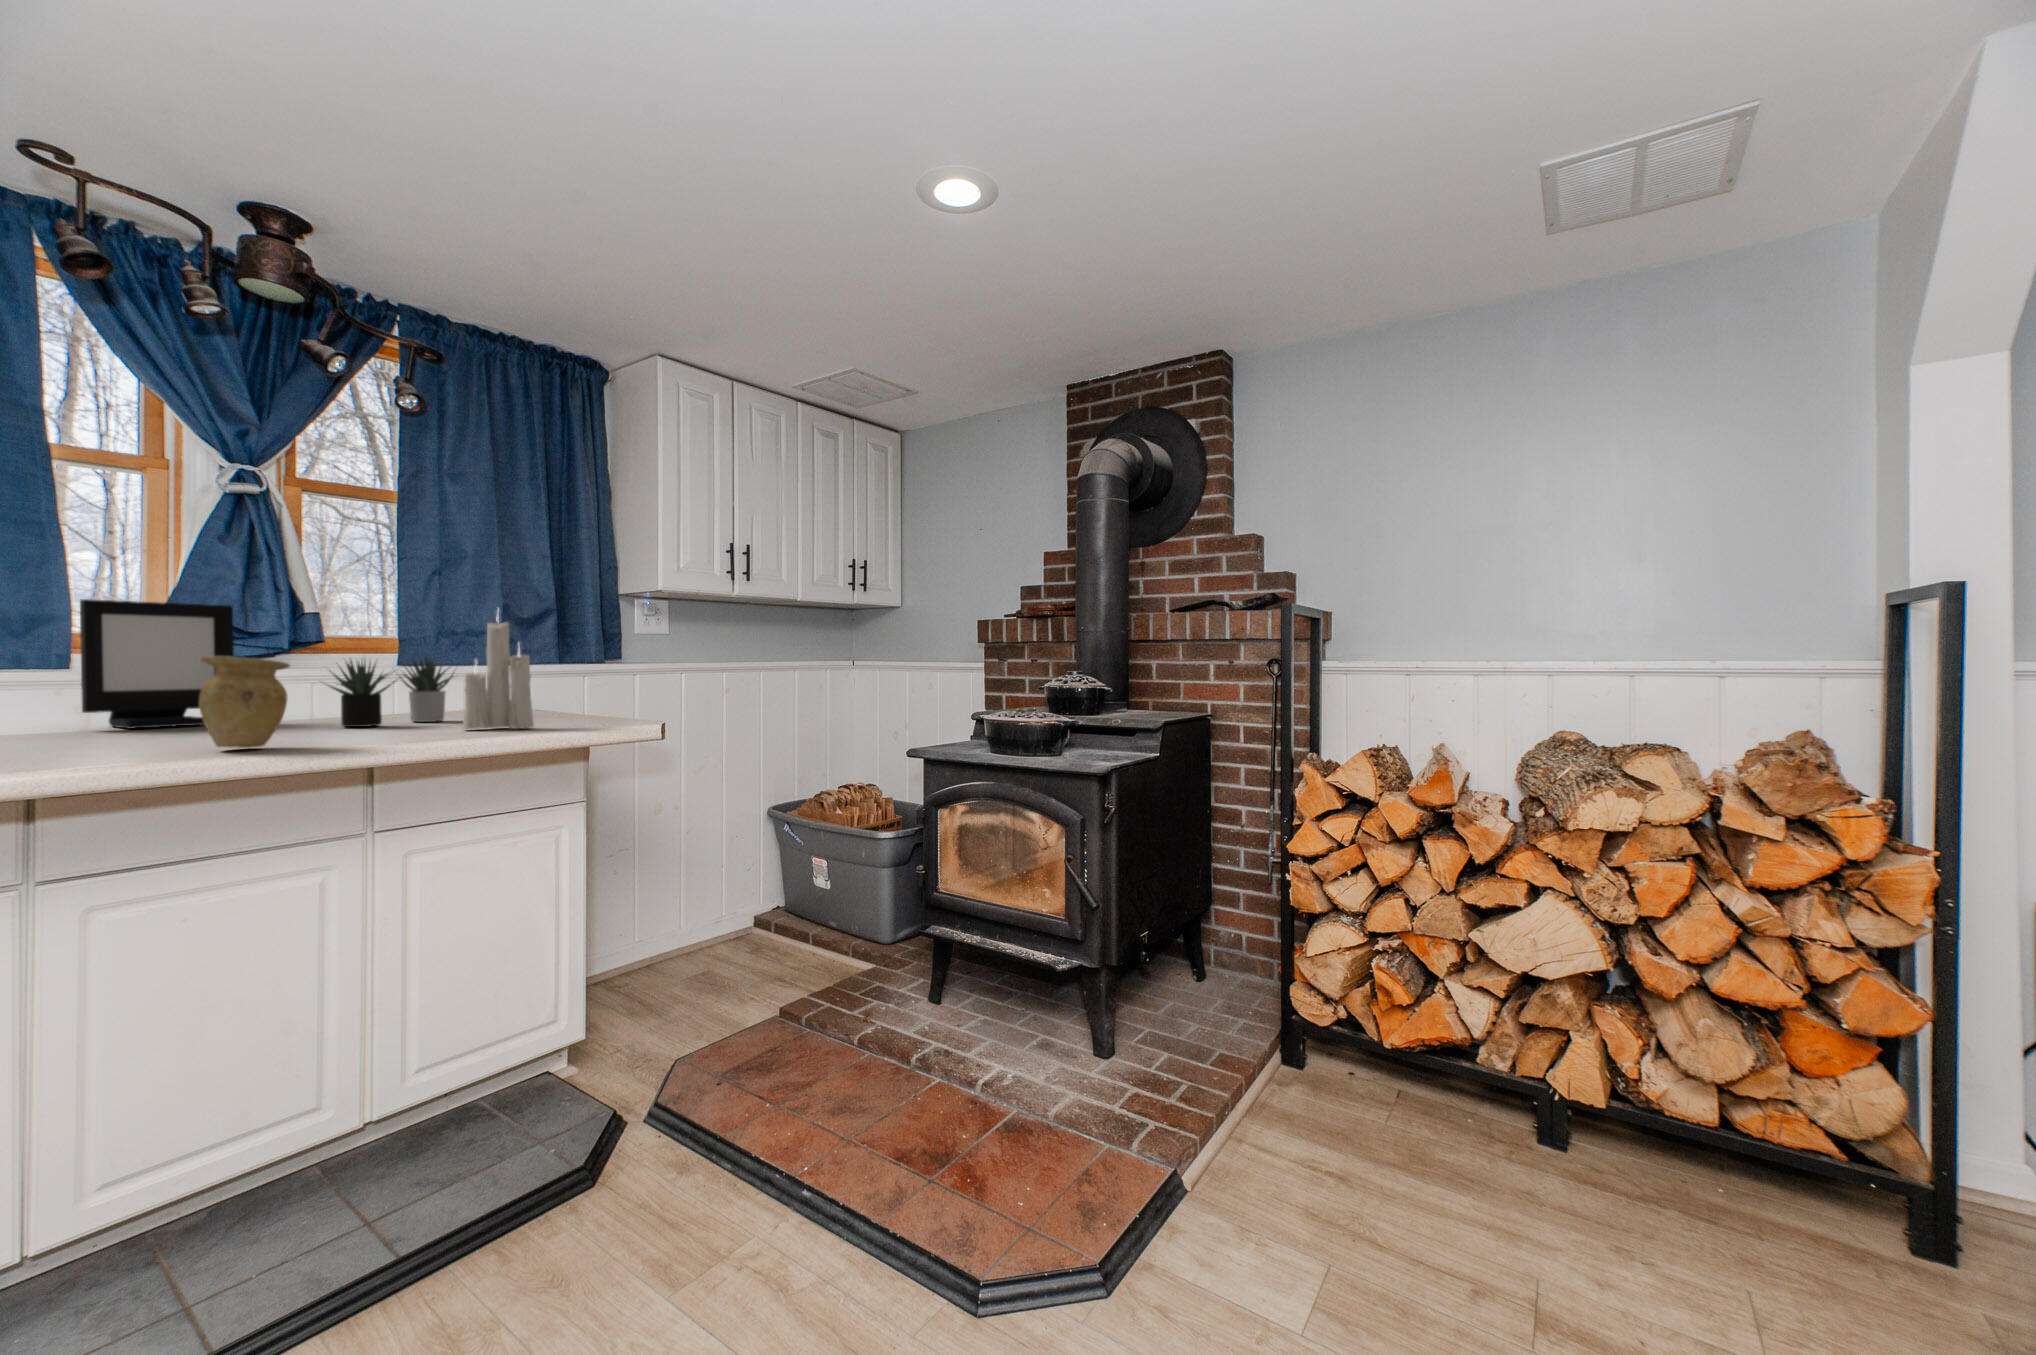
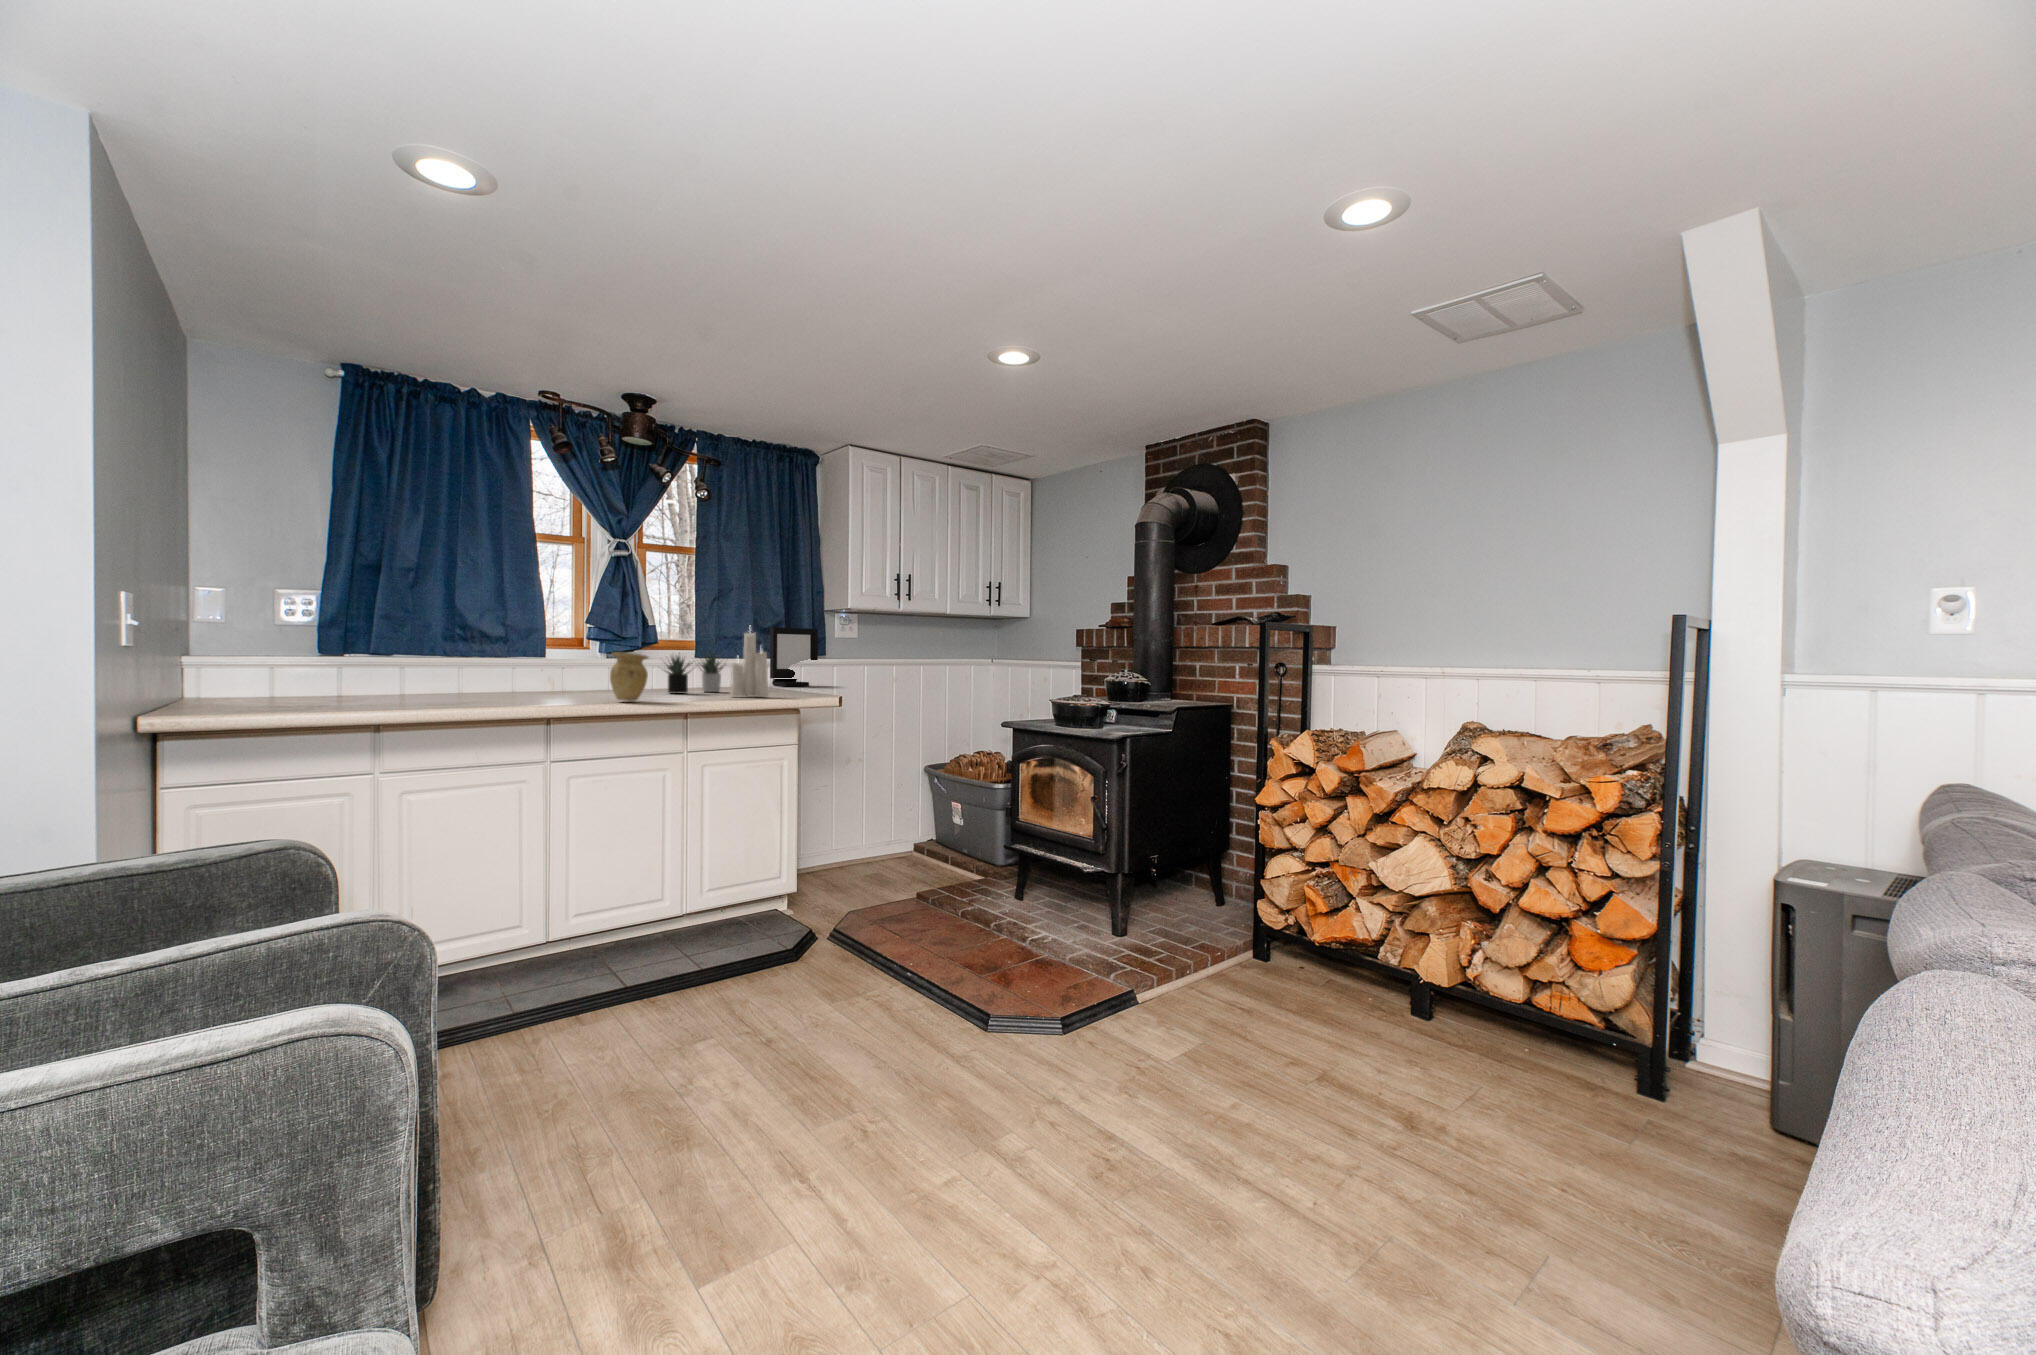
picture frame: present [80,599,234,729] -> present [770,627,818,686]

